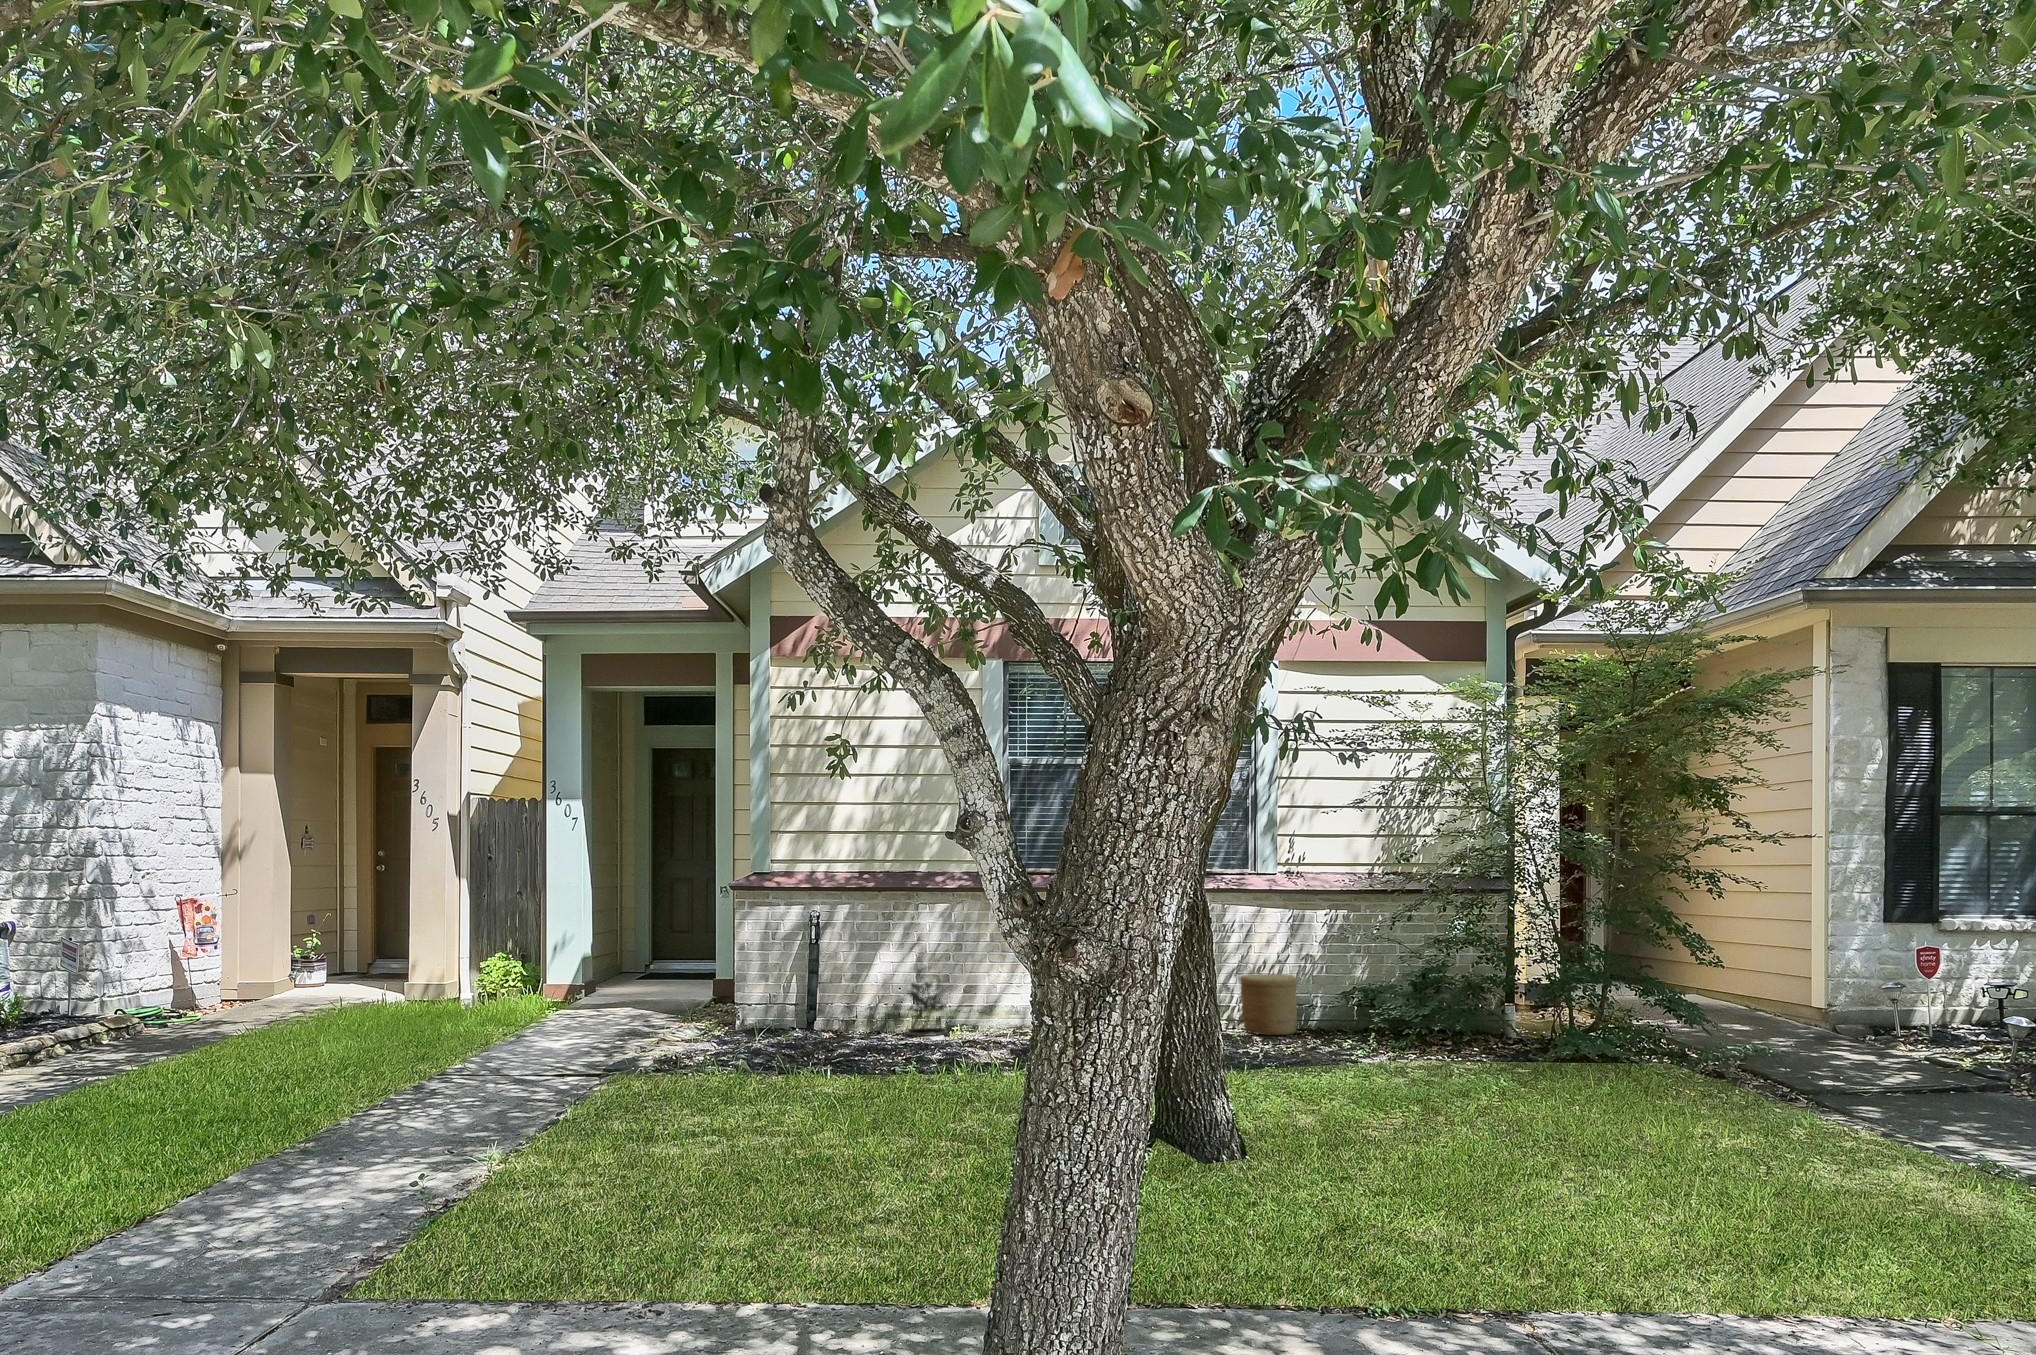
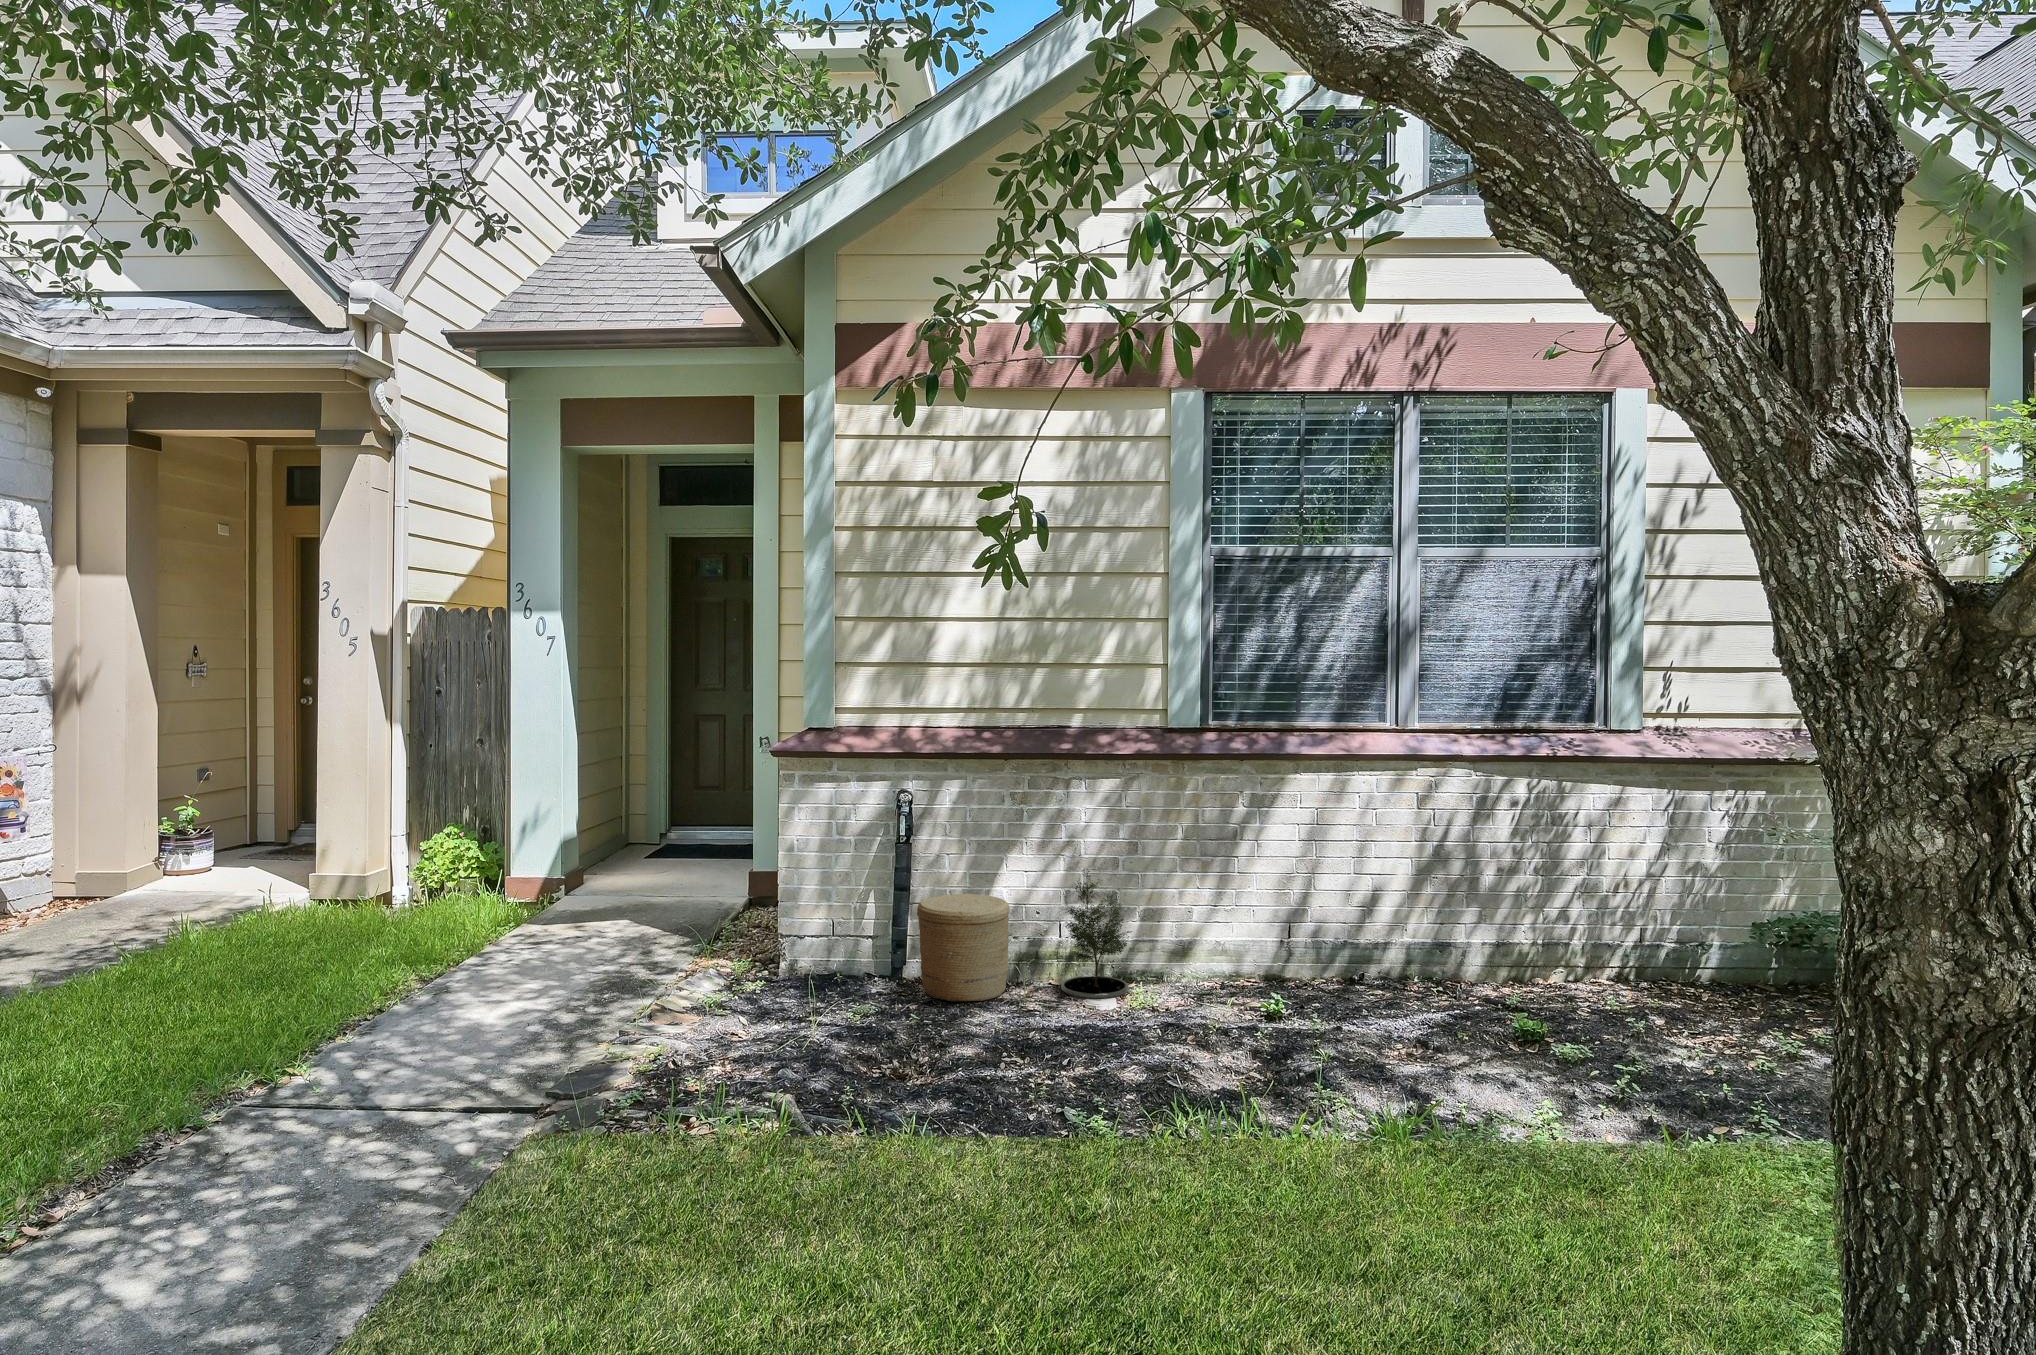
woven basket: present [1240,973,1298,1035] -> present [917,894,1010,1002]

